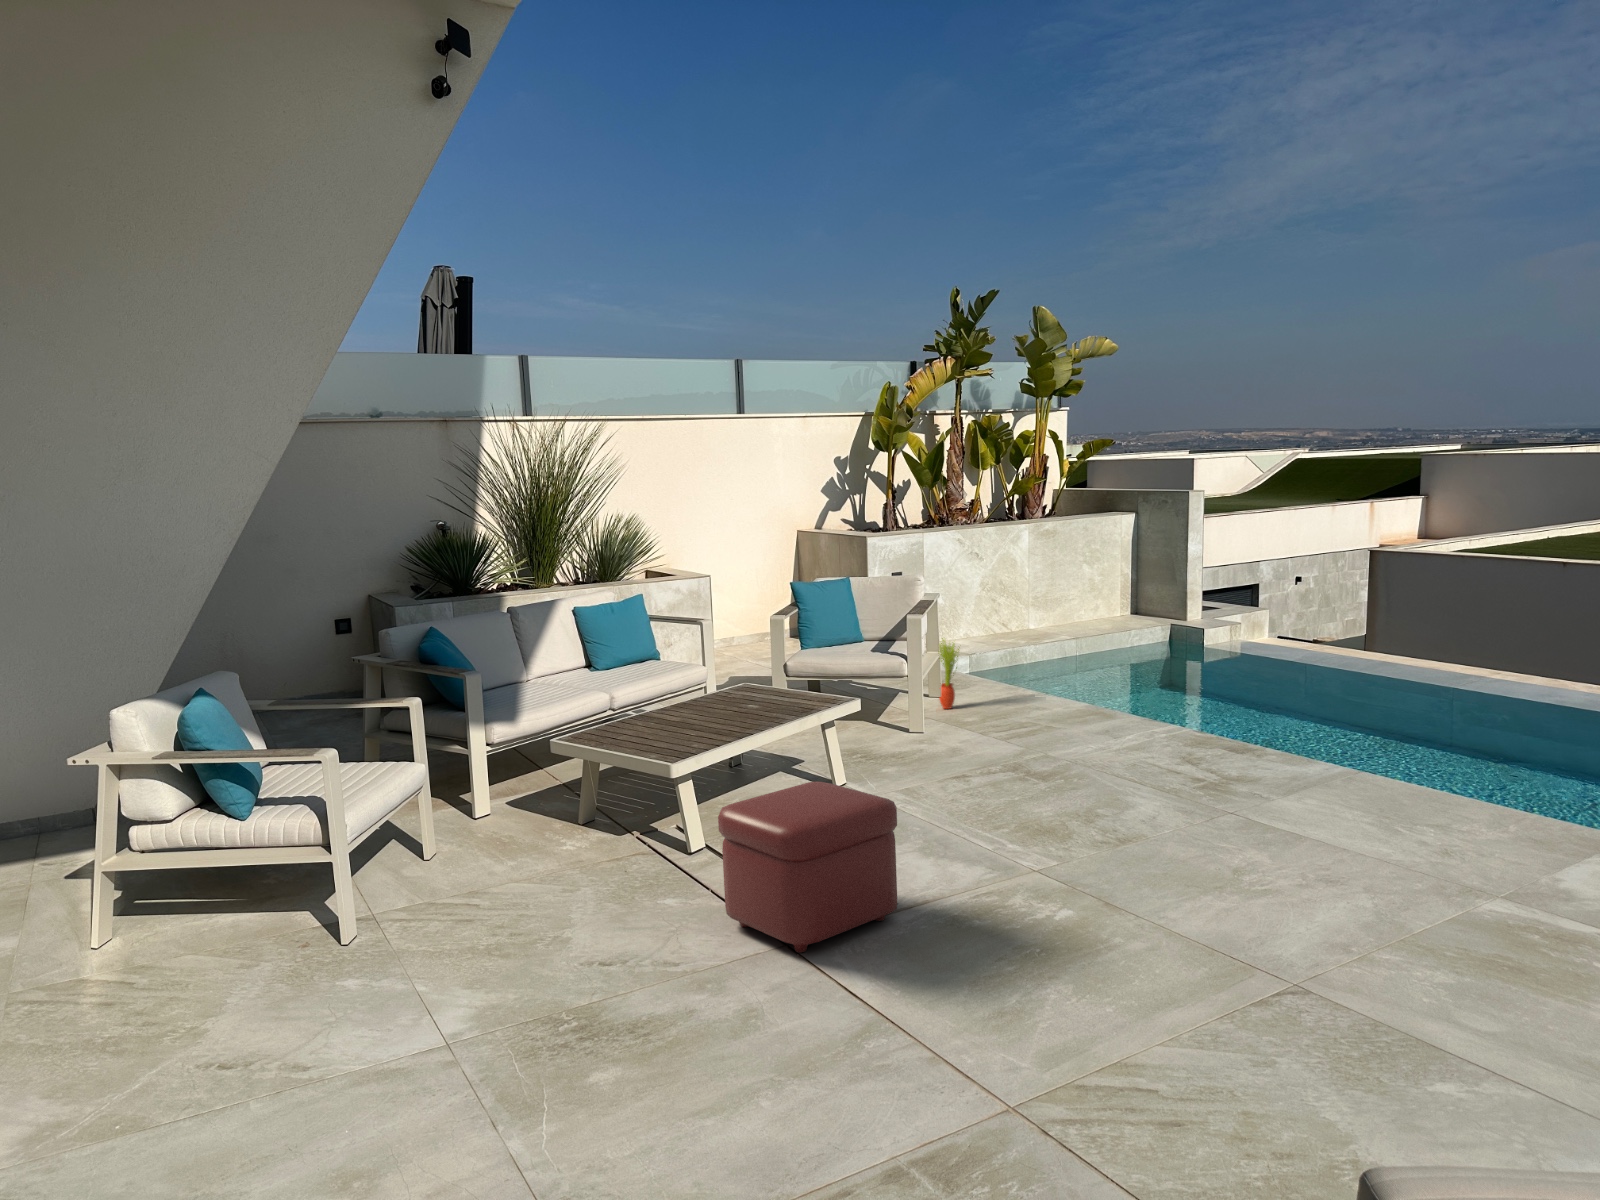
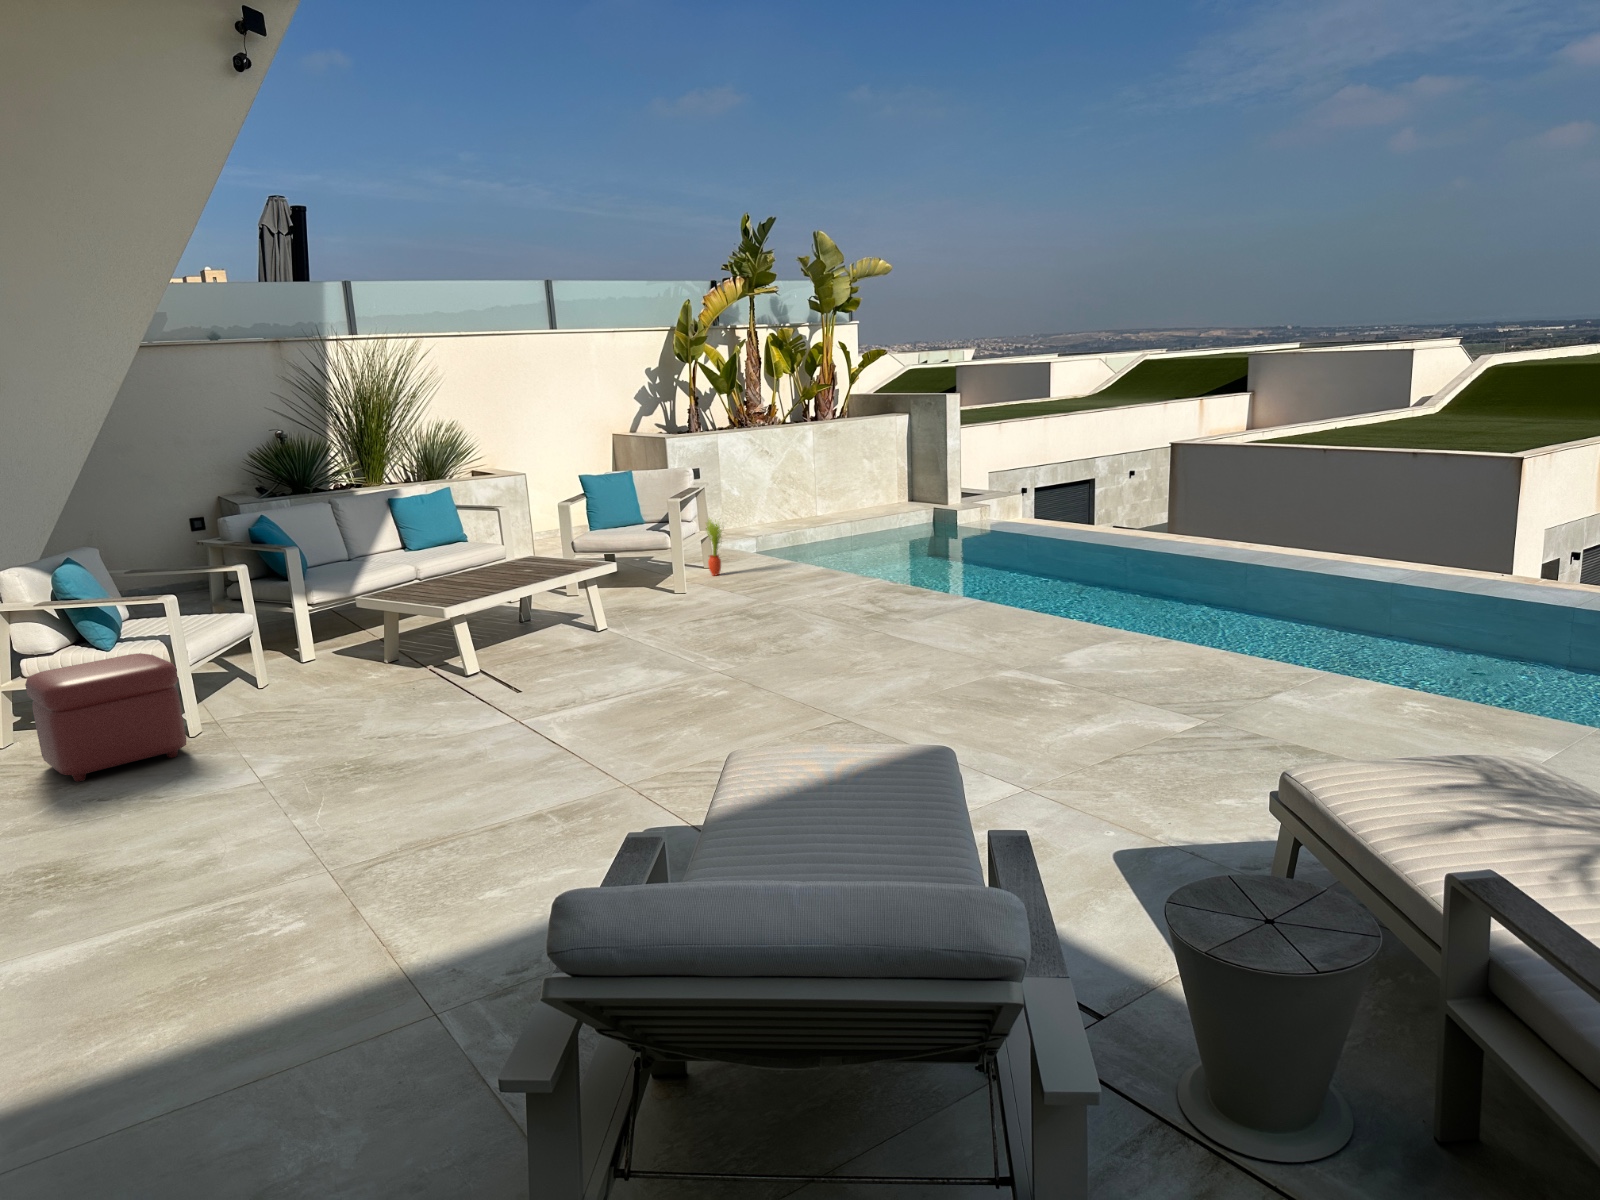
ottoman: present [718,782,897,952] -> present [25,653,186,782]

